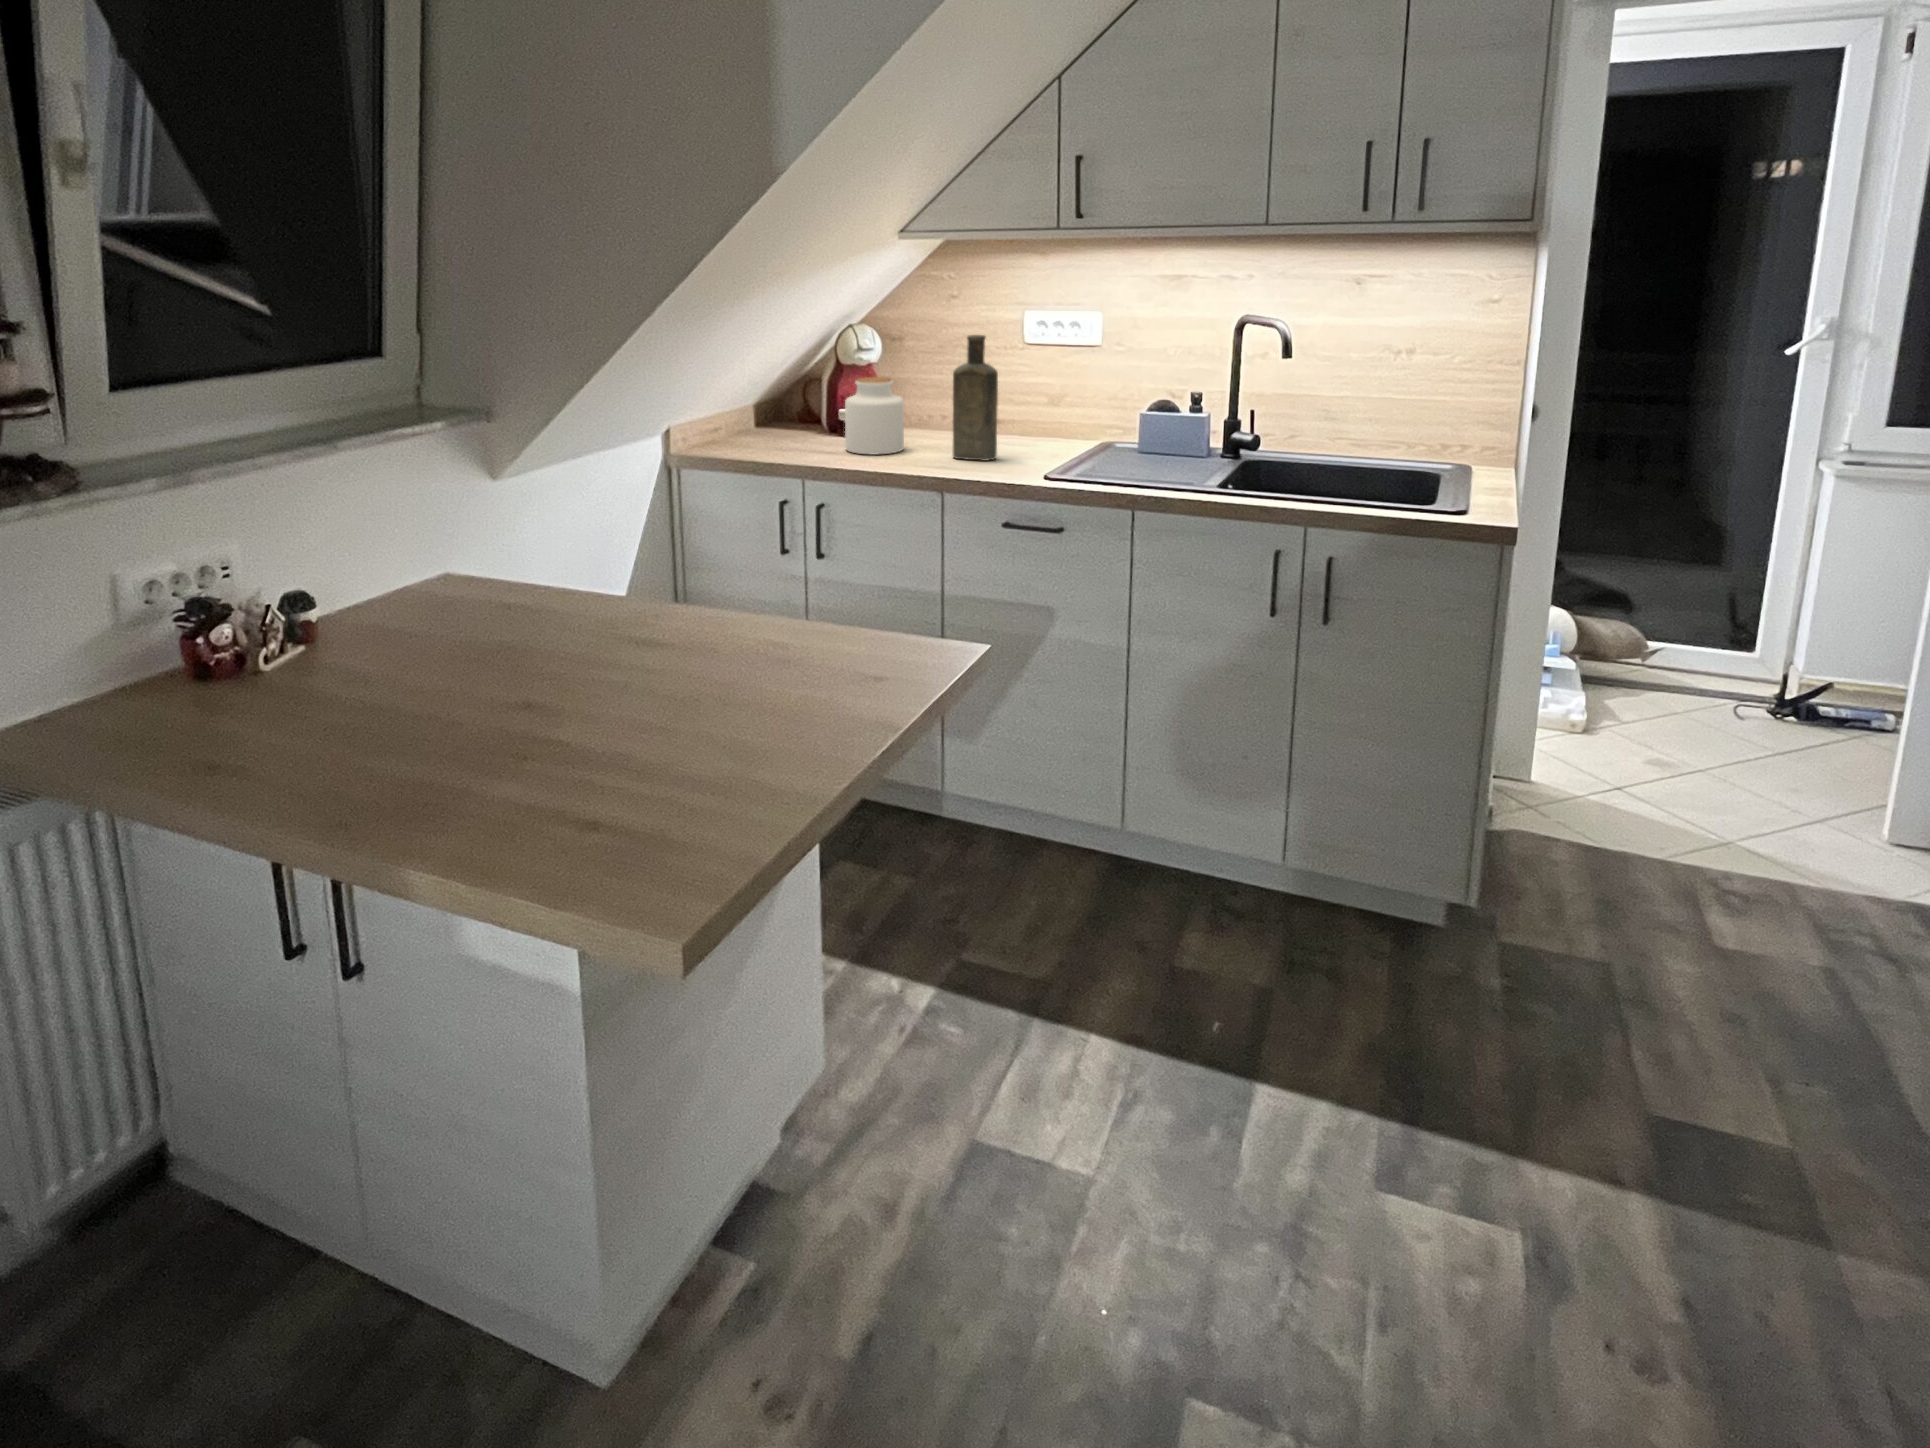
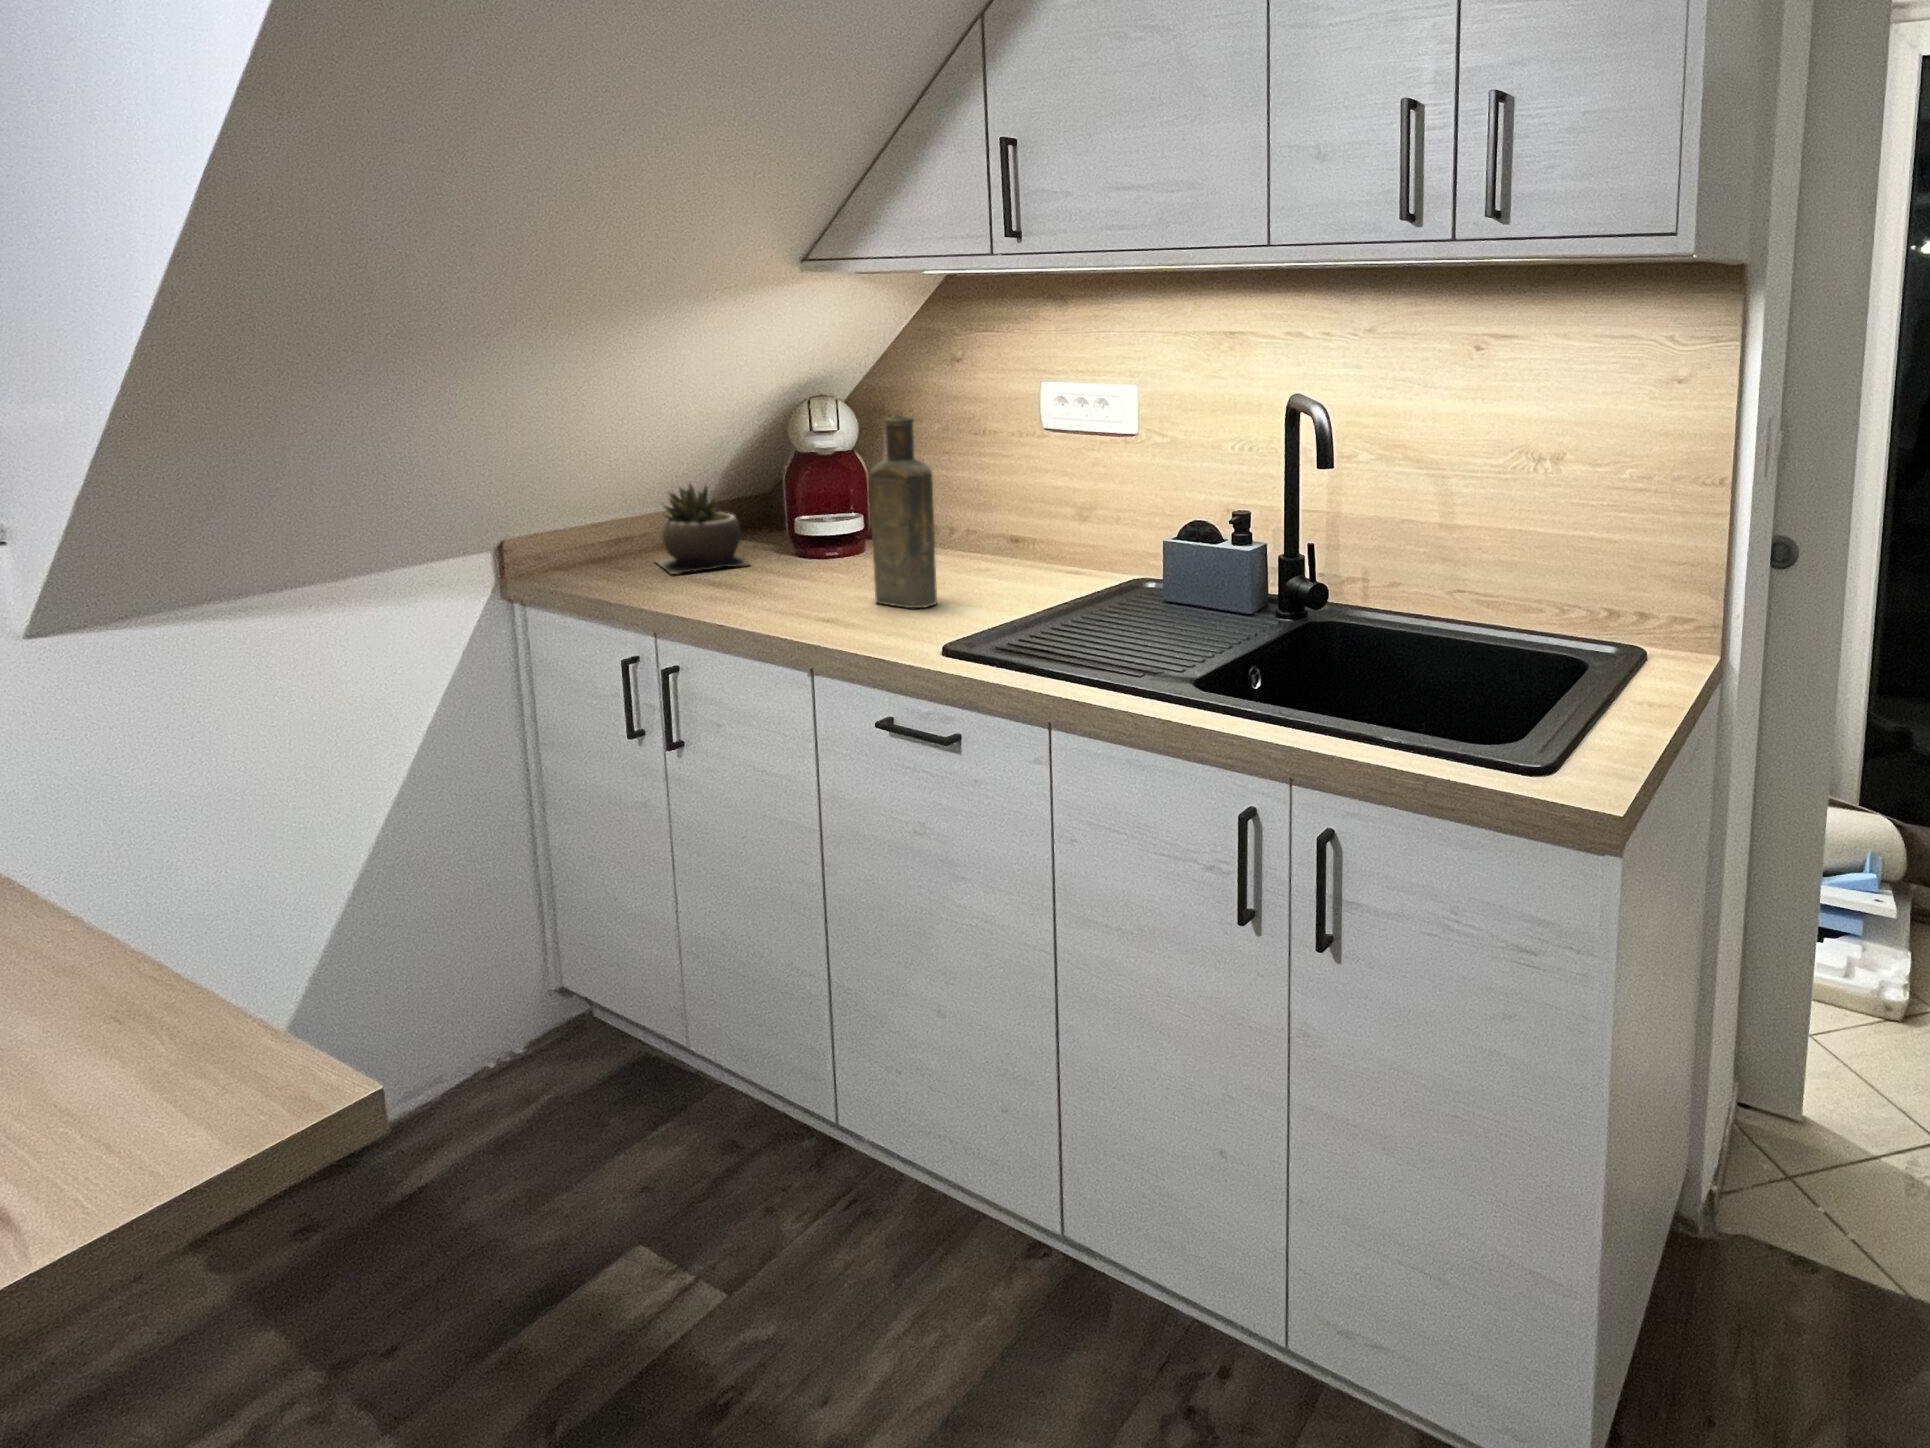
jar: present [845,377,904,454] -> none [738,474,835,591]
succulent plant: none [757,385,830,448] -> present [656,484,749,574]

